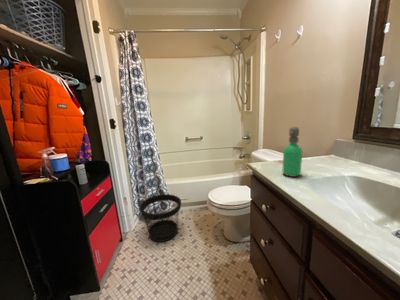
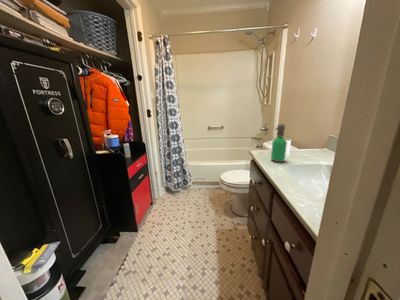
wastebasket: present [139,194,181,242] -> none [167,172,199,208]

